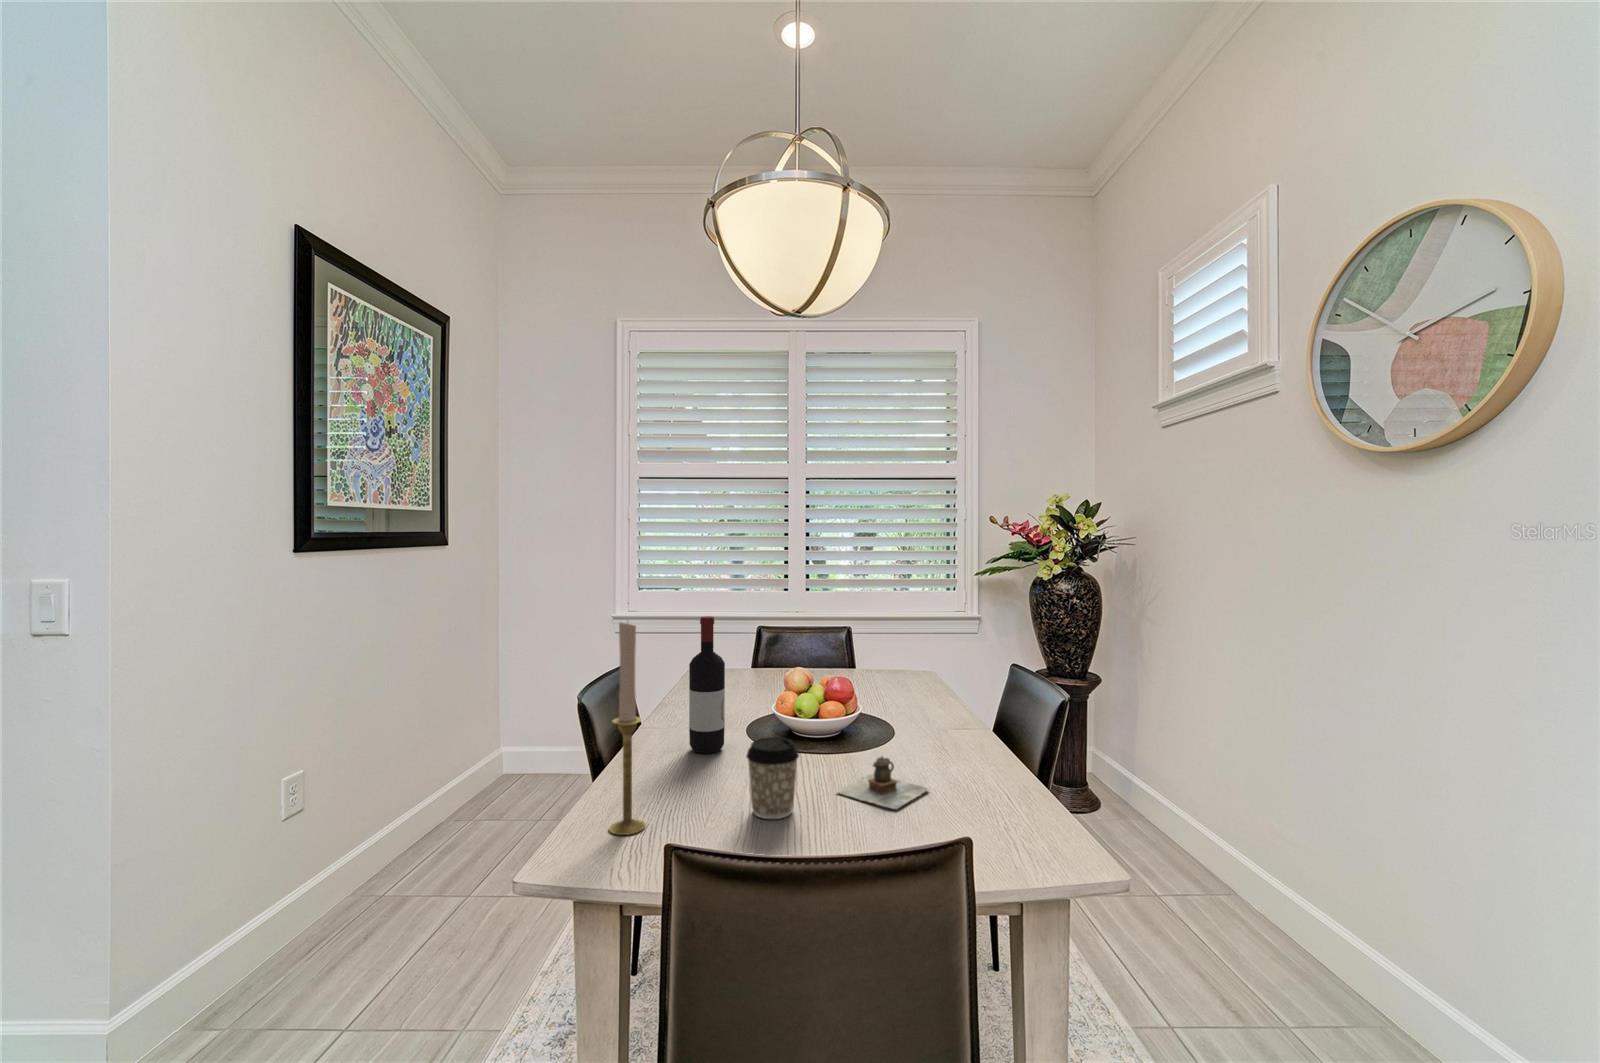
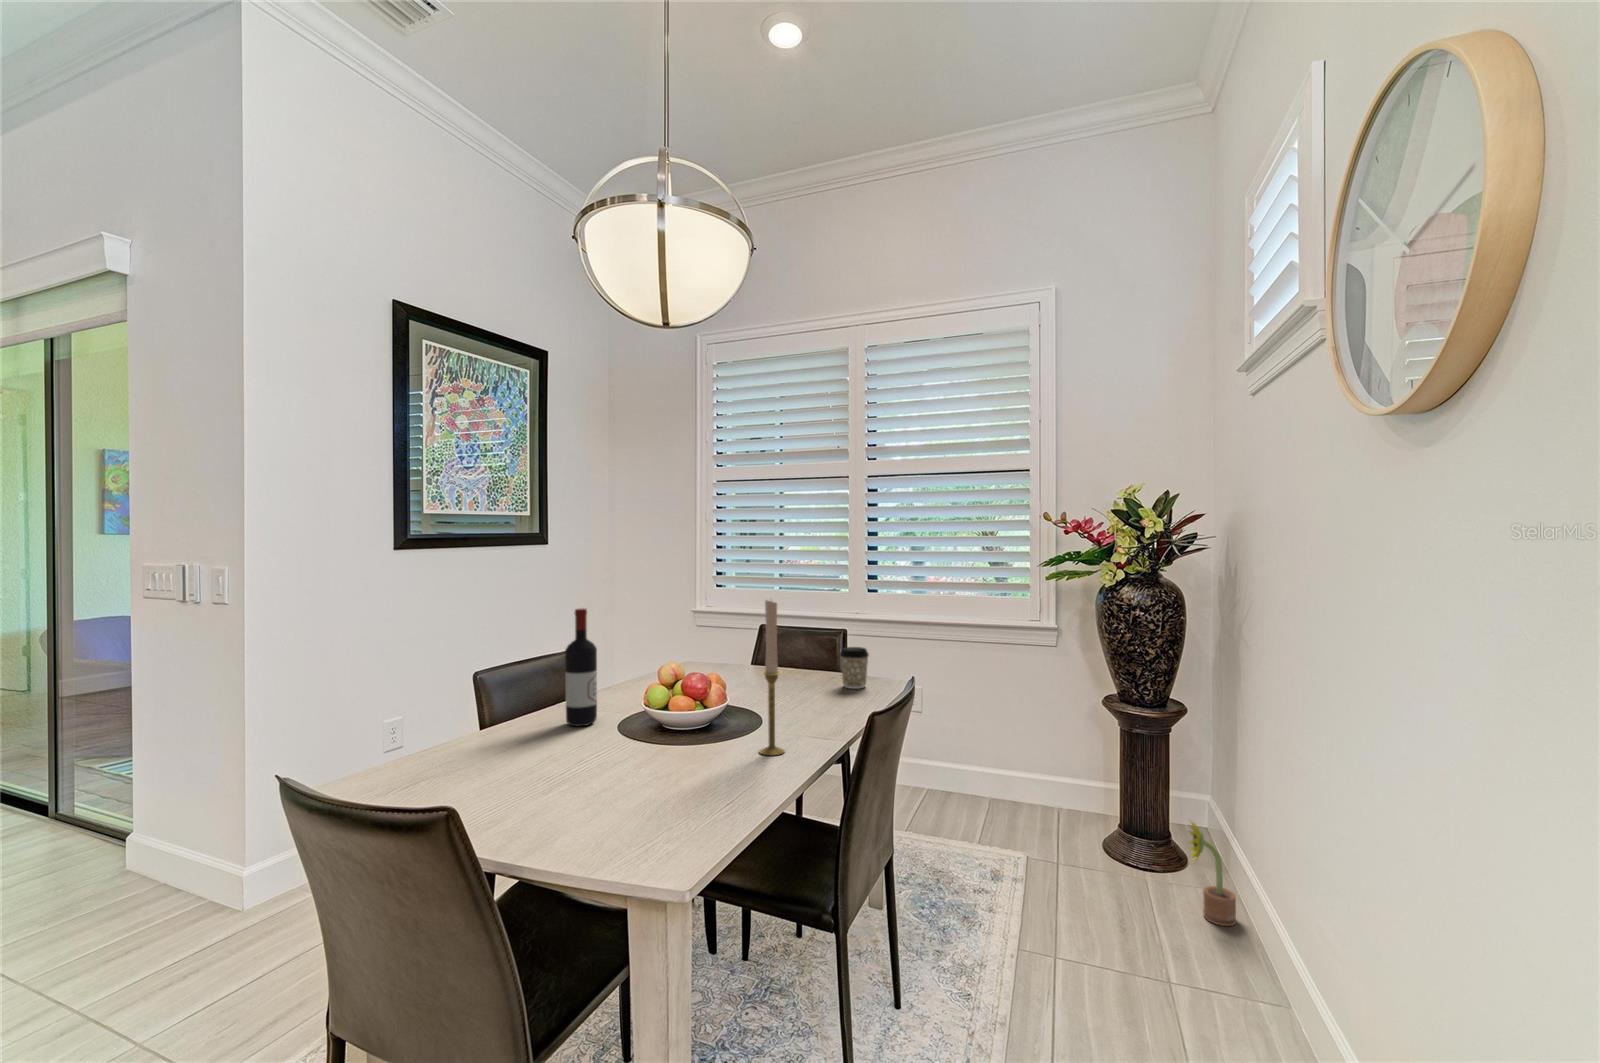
candlestick: present [609,623,645,835] -> present [759,600,785,755]
coffee cup: present [747,737,799,819] -> present [840,647,869,689]
teapot: present [837,757,927,809] -> none [611,737,686,782]
decorative plant: none [1135,769,1179,854] -> present [1189,823,1236,926]

